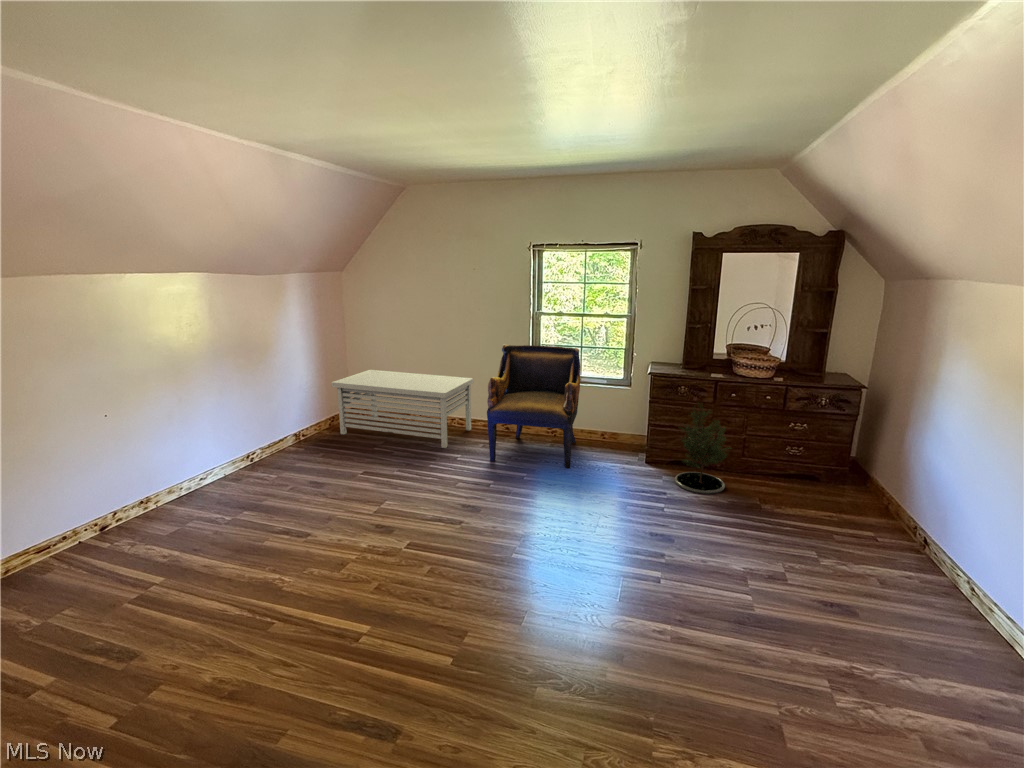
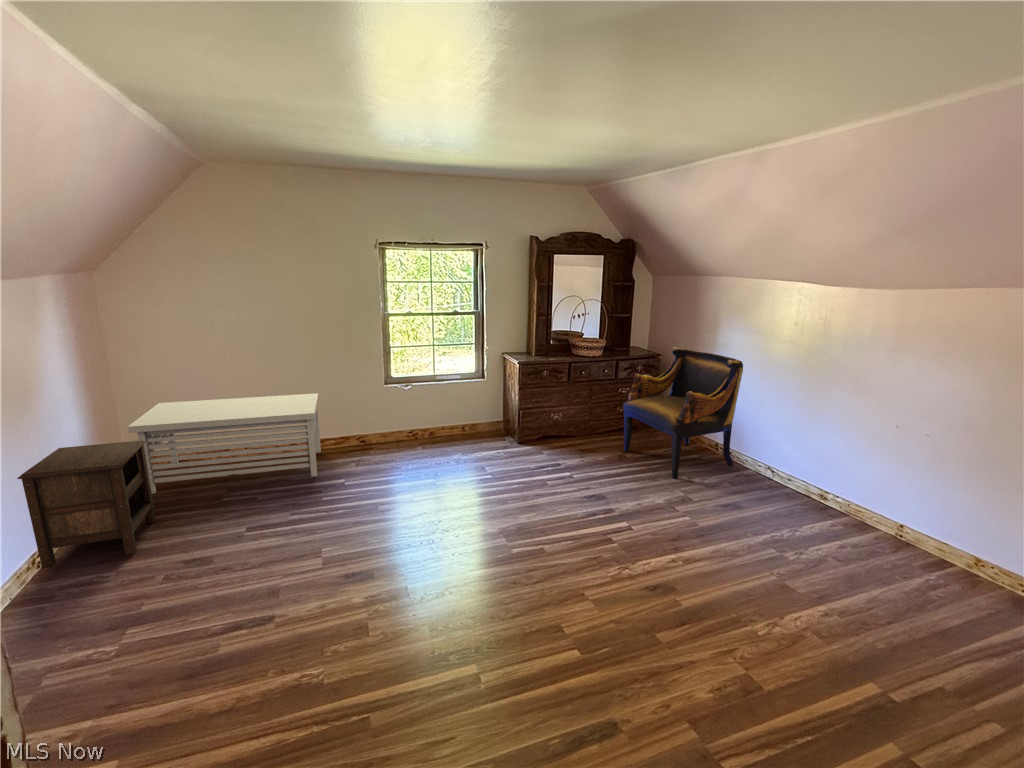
armchair: present [487,344,580,468] -> present [623,347,743,479]
nightstand: none [243,389,327,469] -> present [17,440,156,568]
potted tree: present [675,403,731,494] -> none [552,381,594,457]

